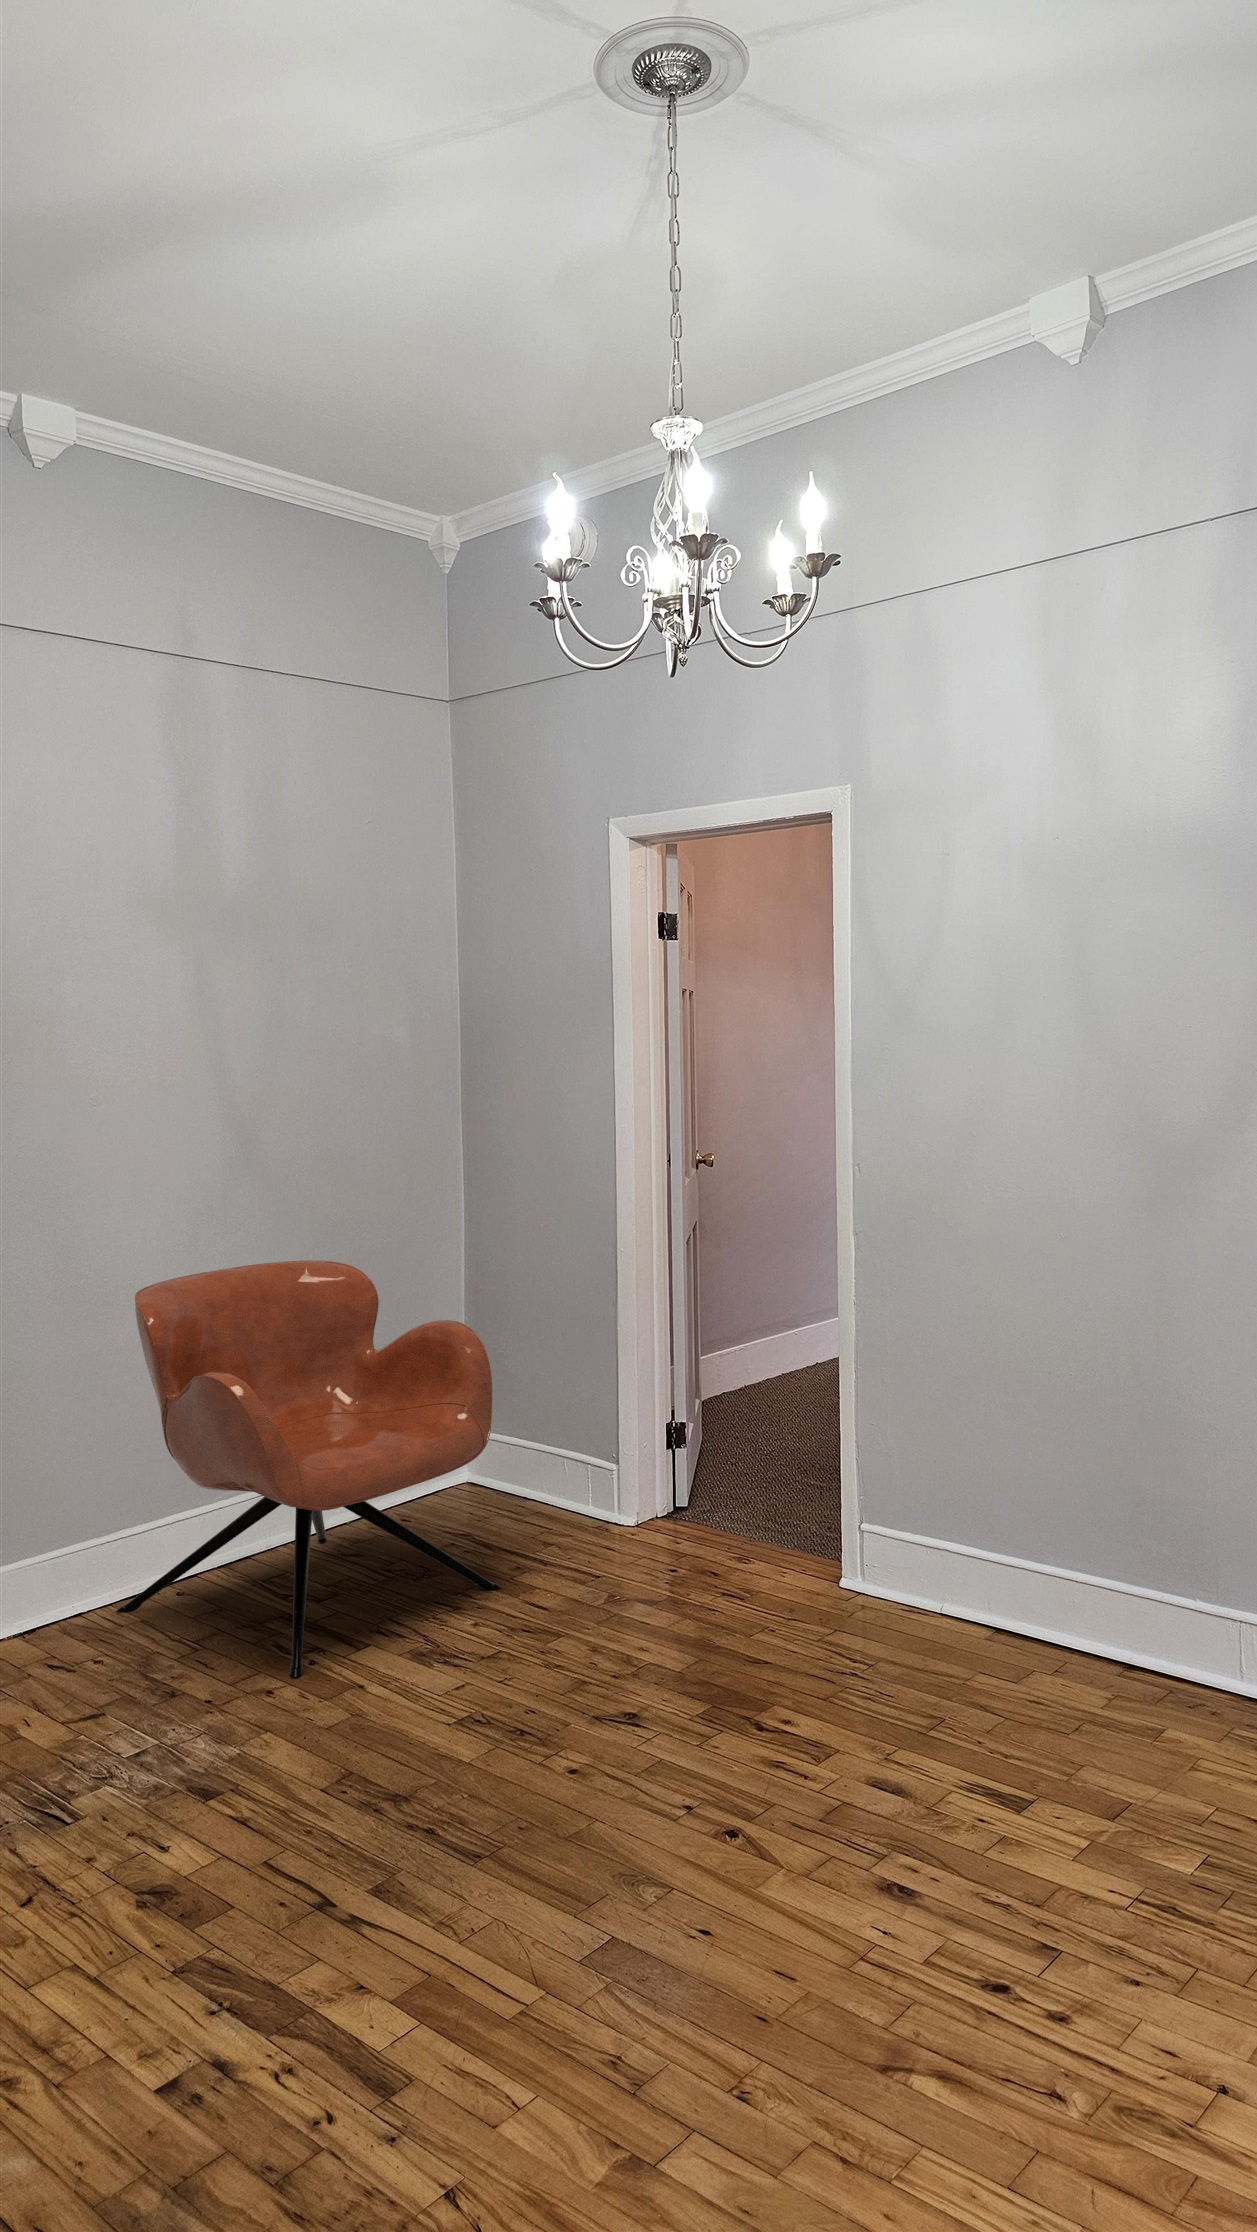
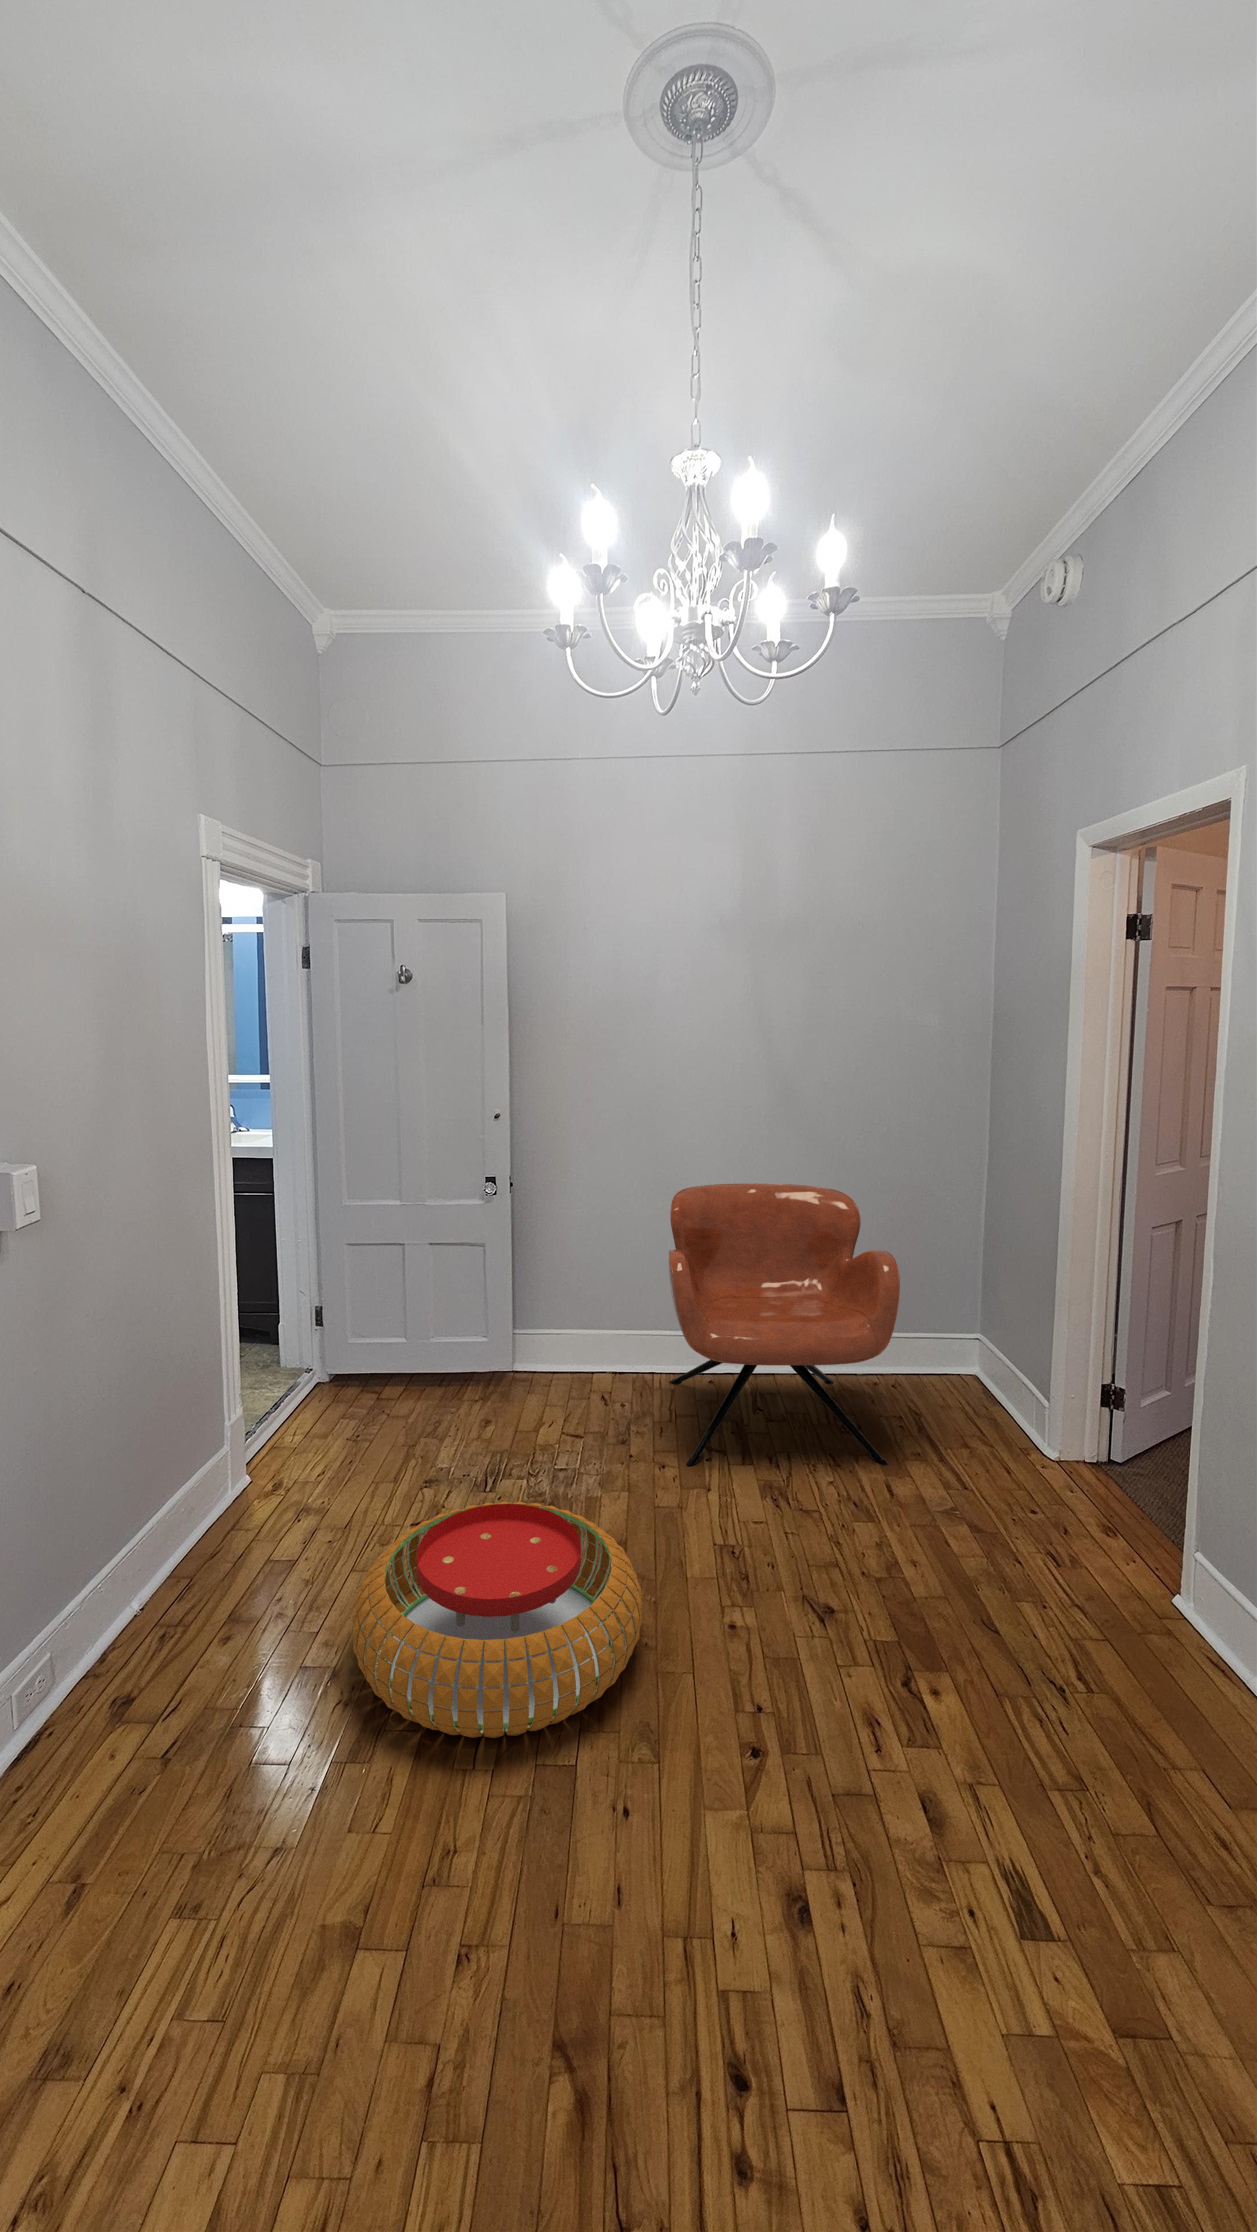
pouf: none [157,1720,580,2027] -> present [352,1501,642,1738]

